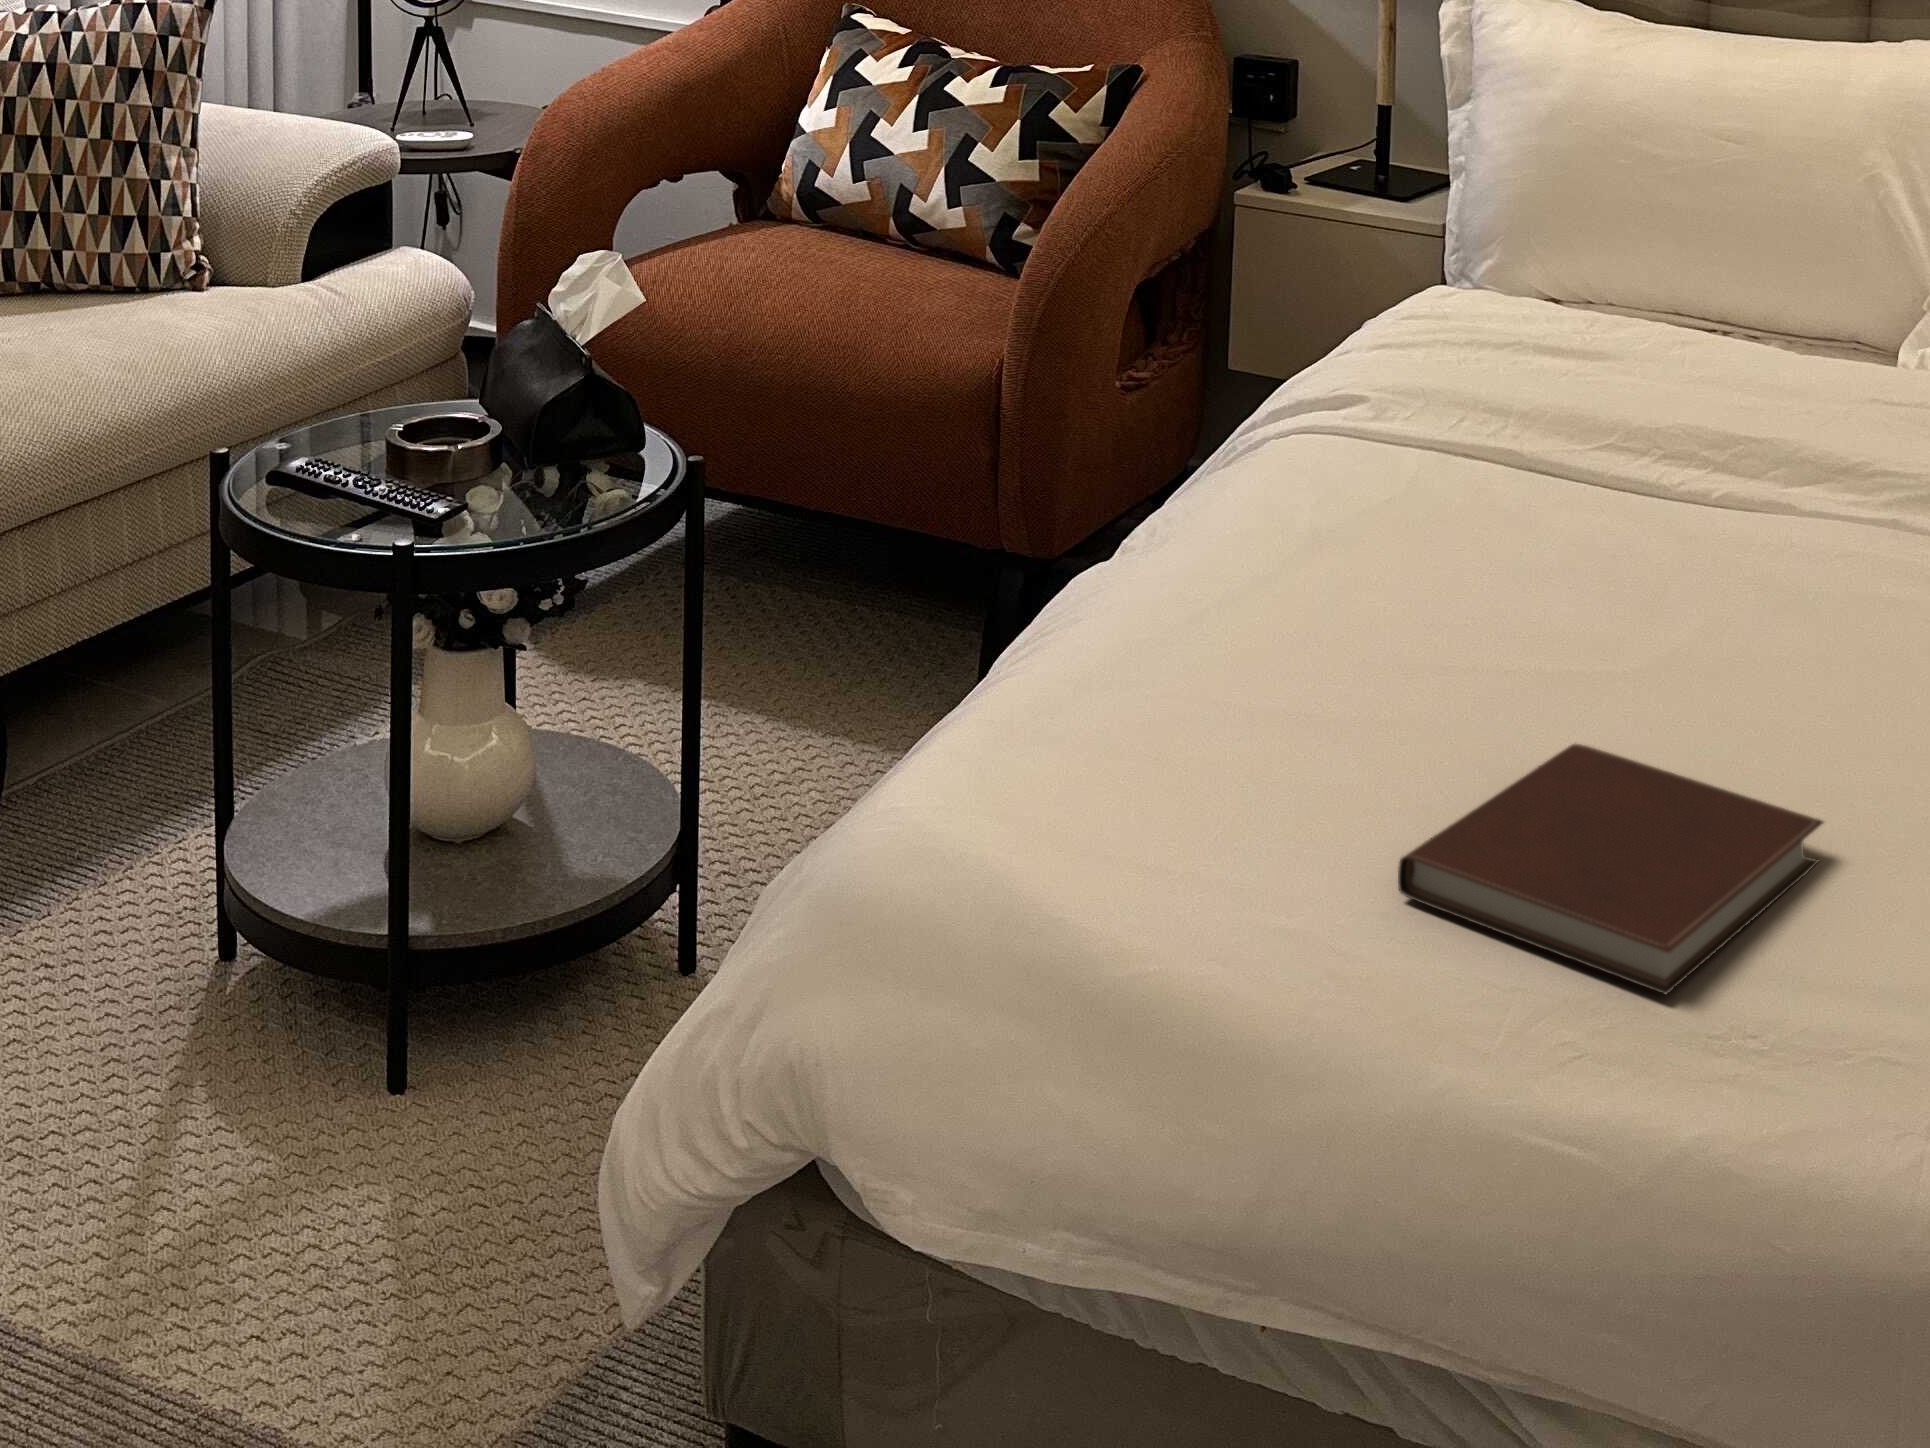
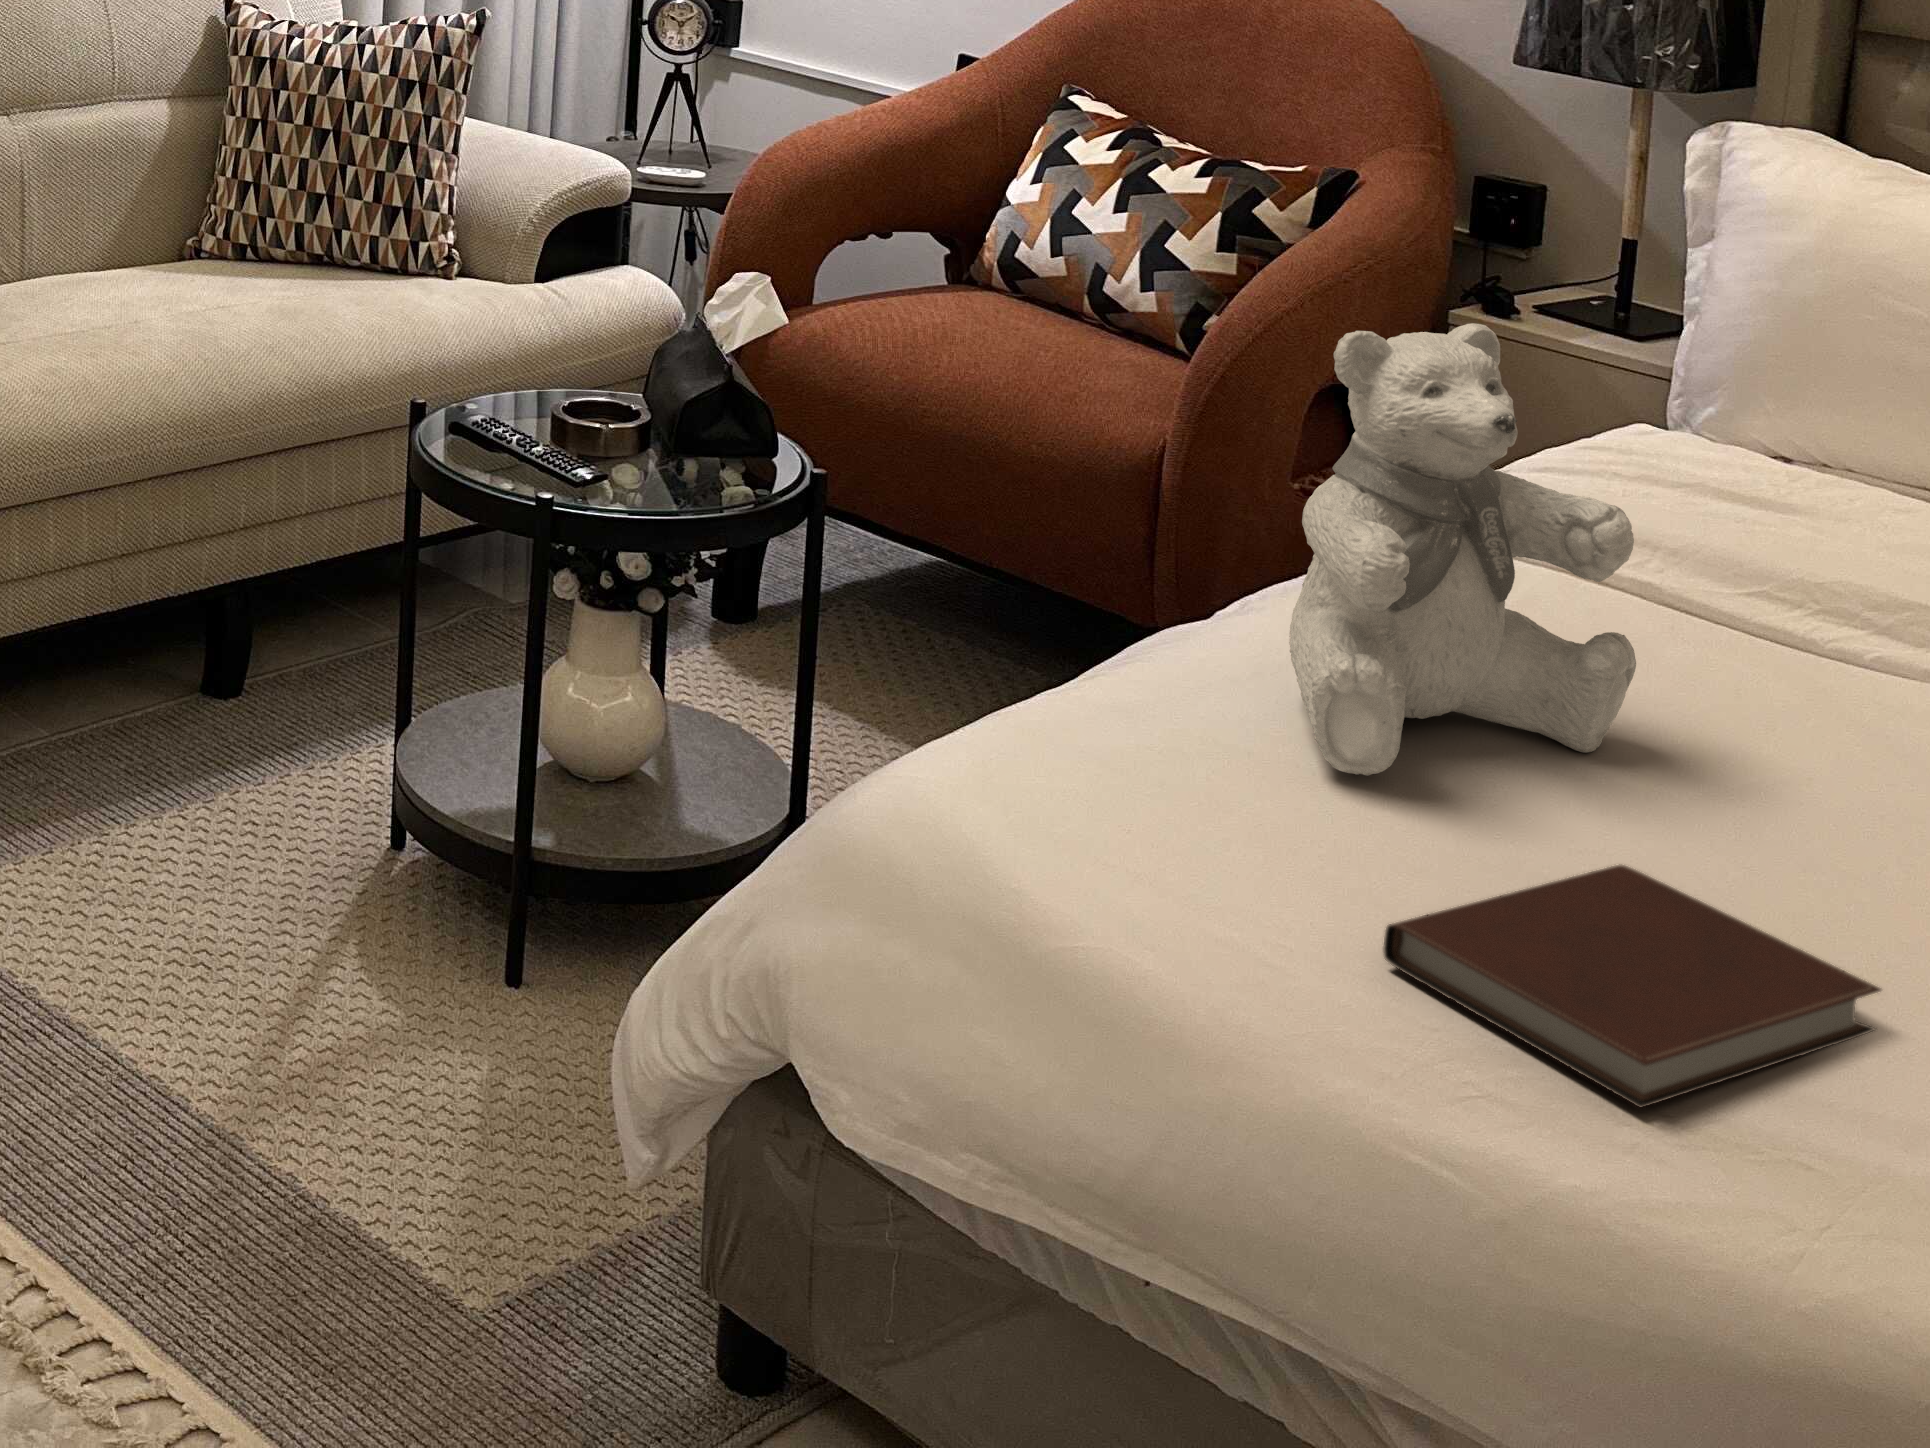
teddy bear: none [1223,226,1536,698] -> present [1289,323,1636,776]

